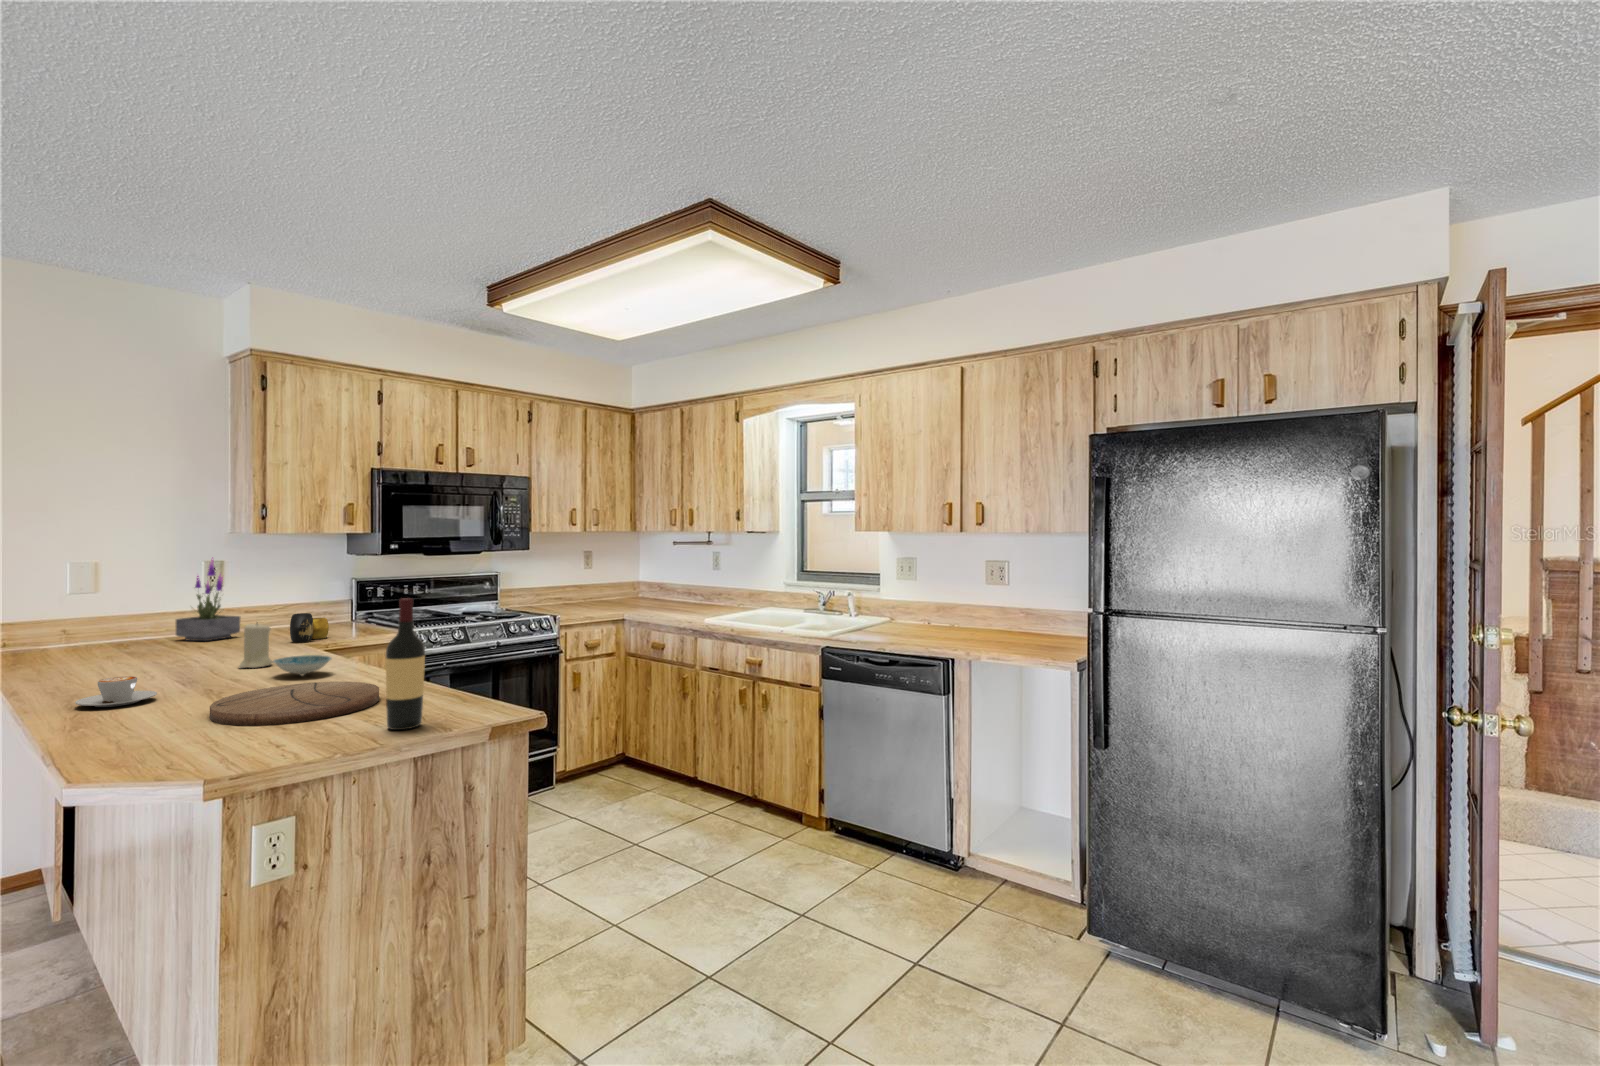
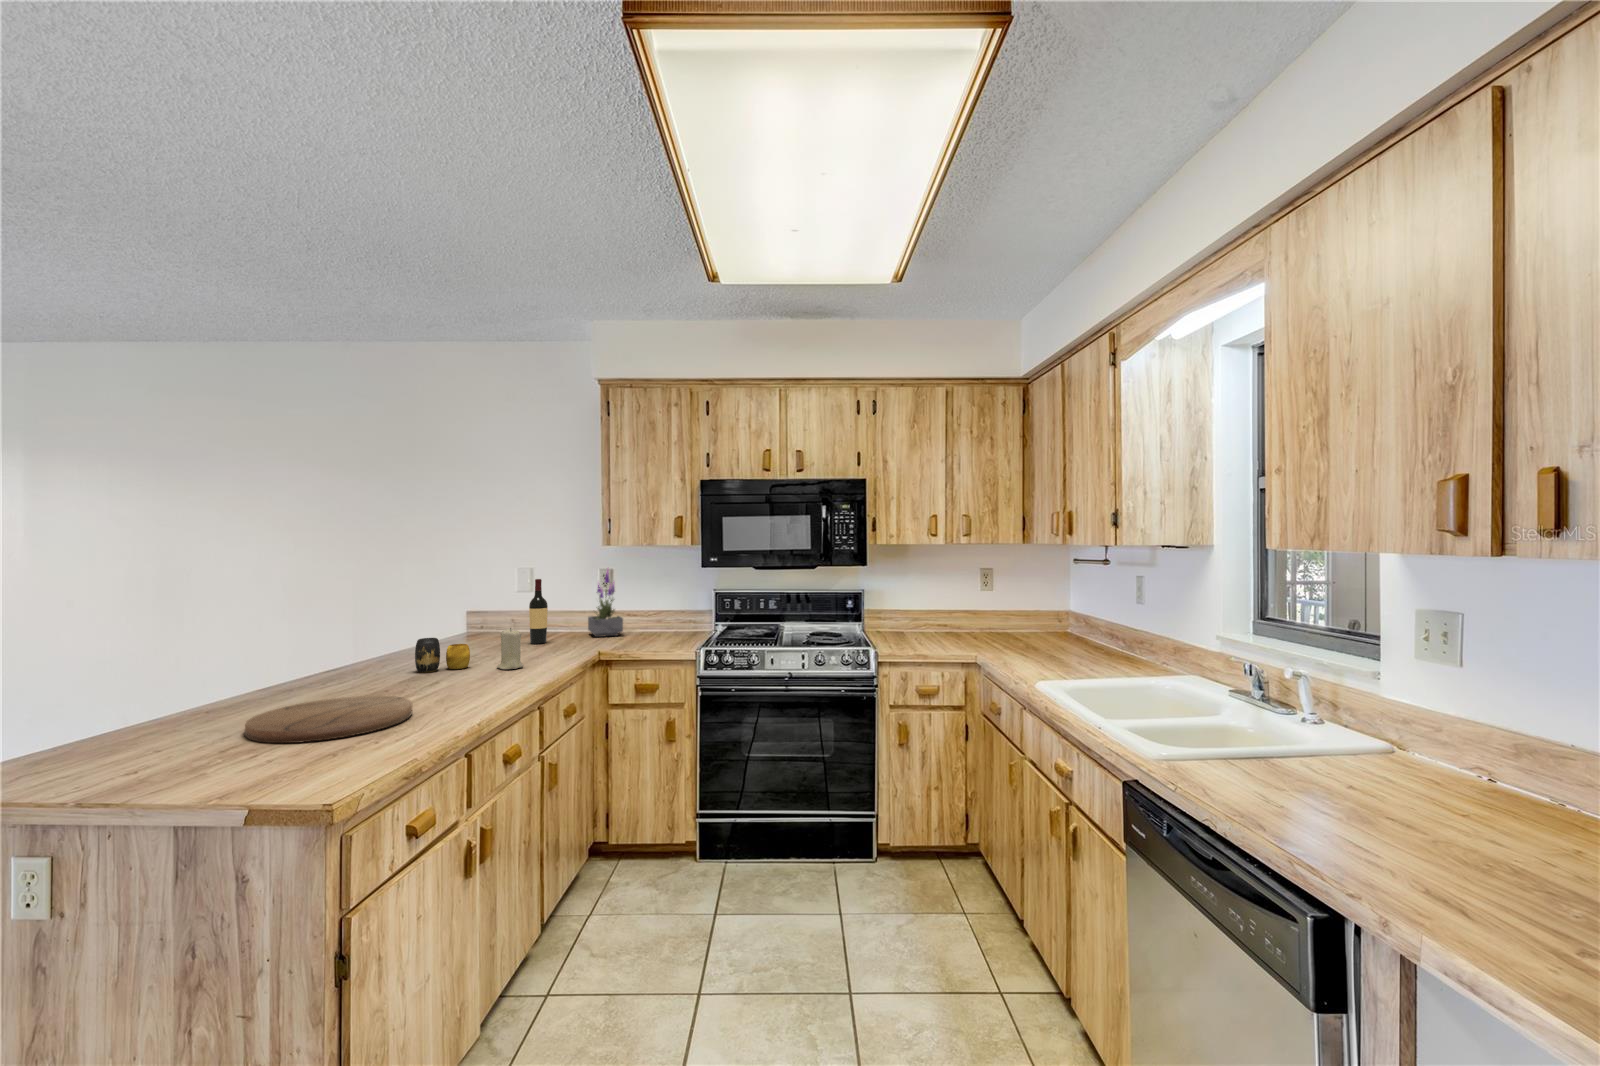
wine bottle: present [385,598,425,730] -> present [529,579,548,644]
vase: present [290,613,329,643] -> present [415,638,470,673]
ceramic bowl: present [272,655,332,676] -> none [457,664,506,685]
coffee cup: present [75,676,157,707] -> none [309,666,366,690]

